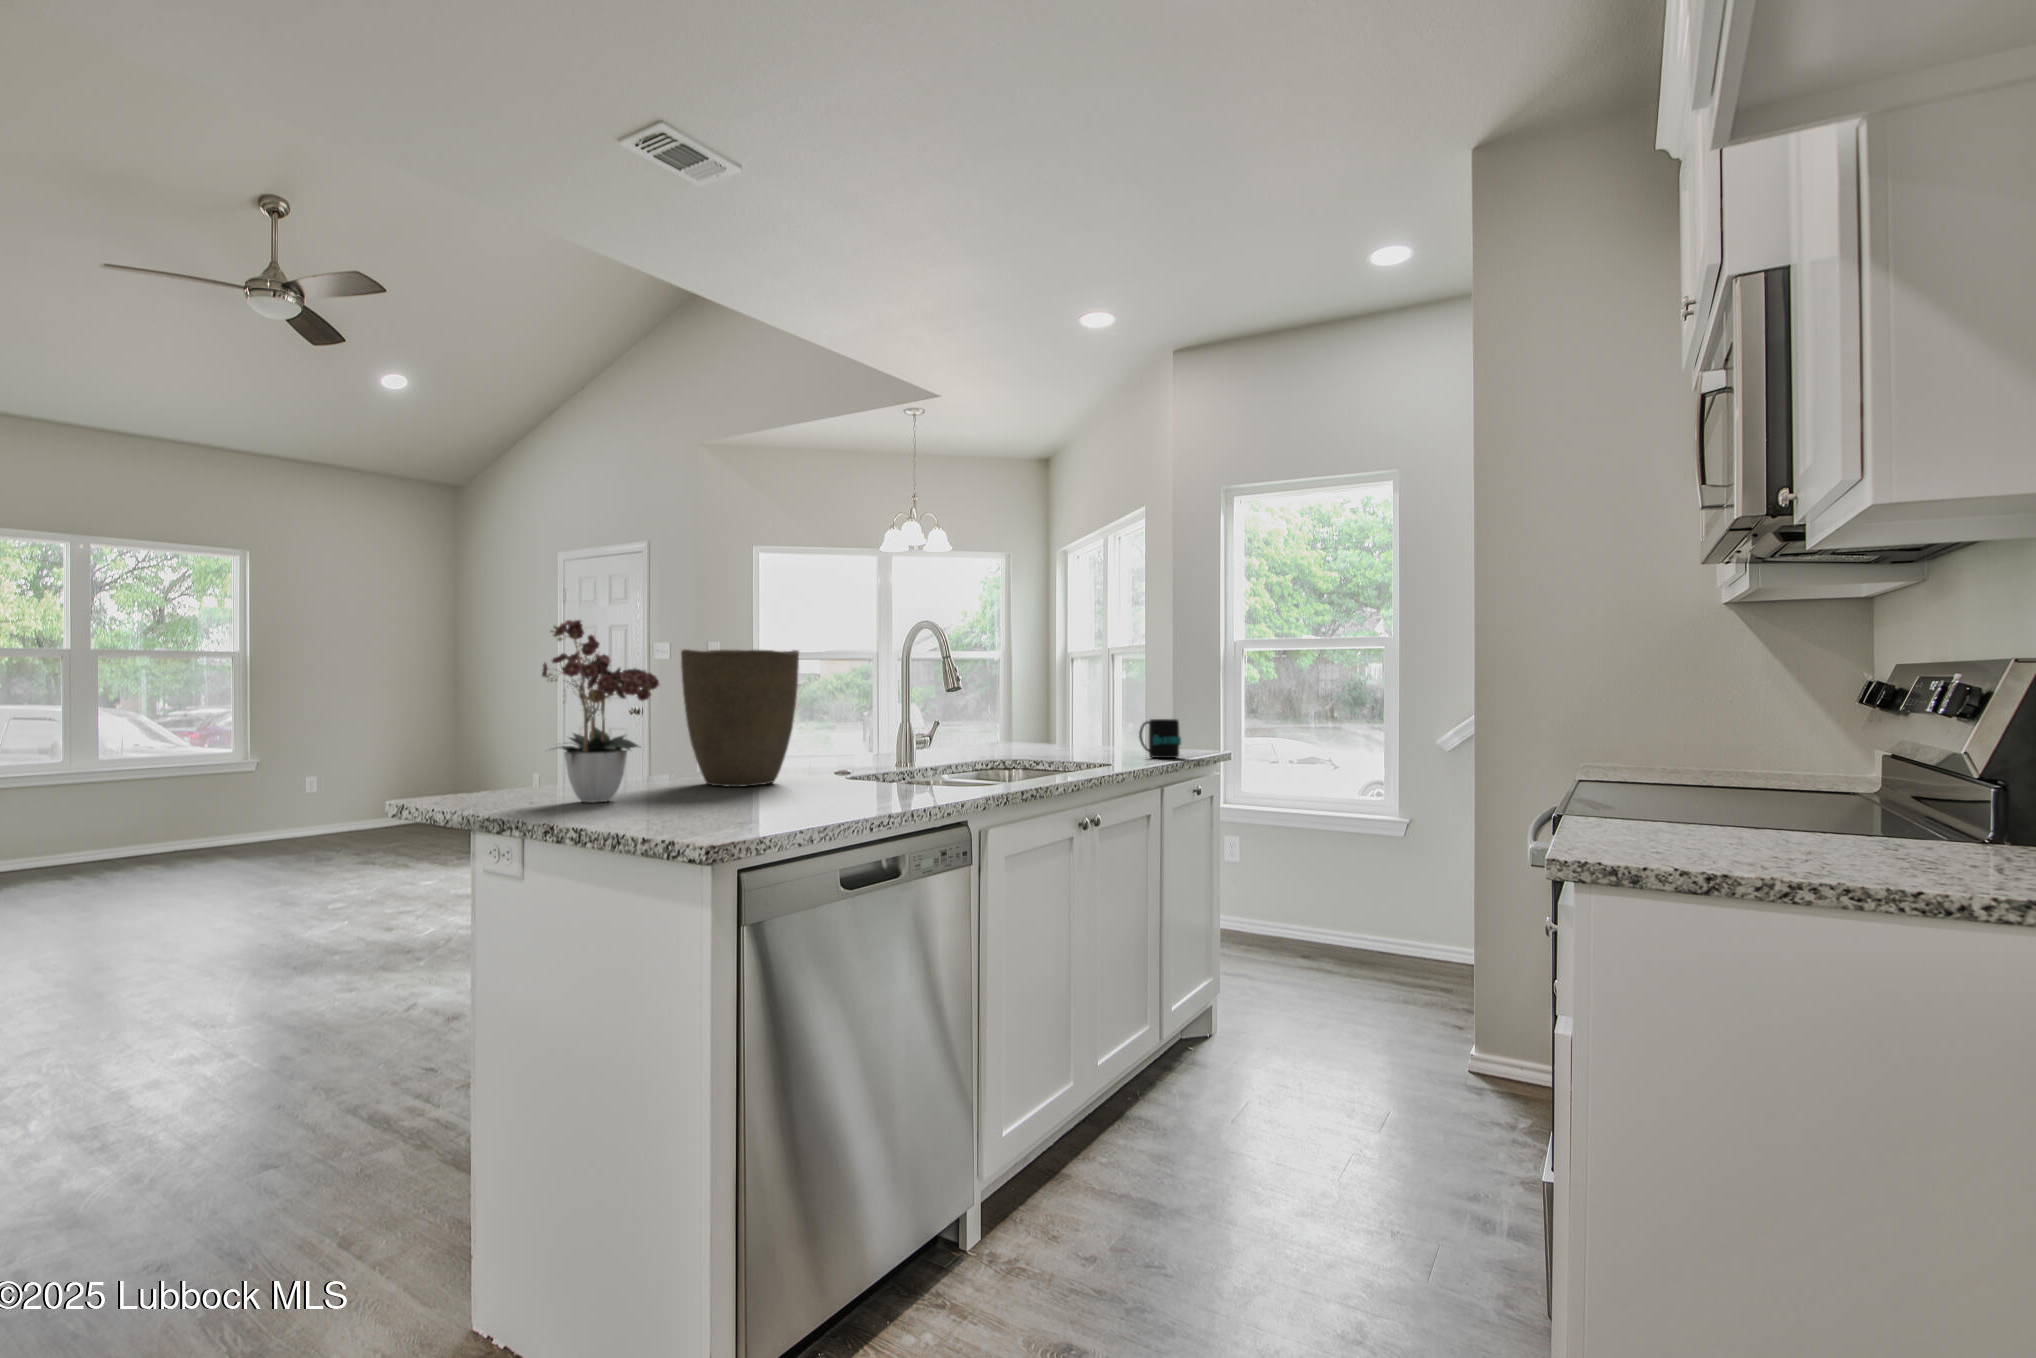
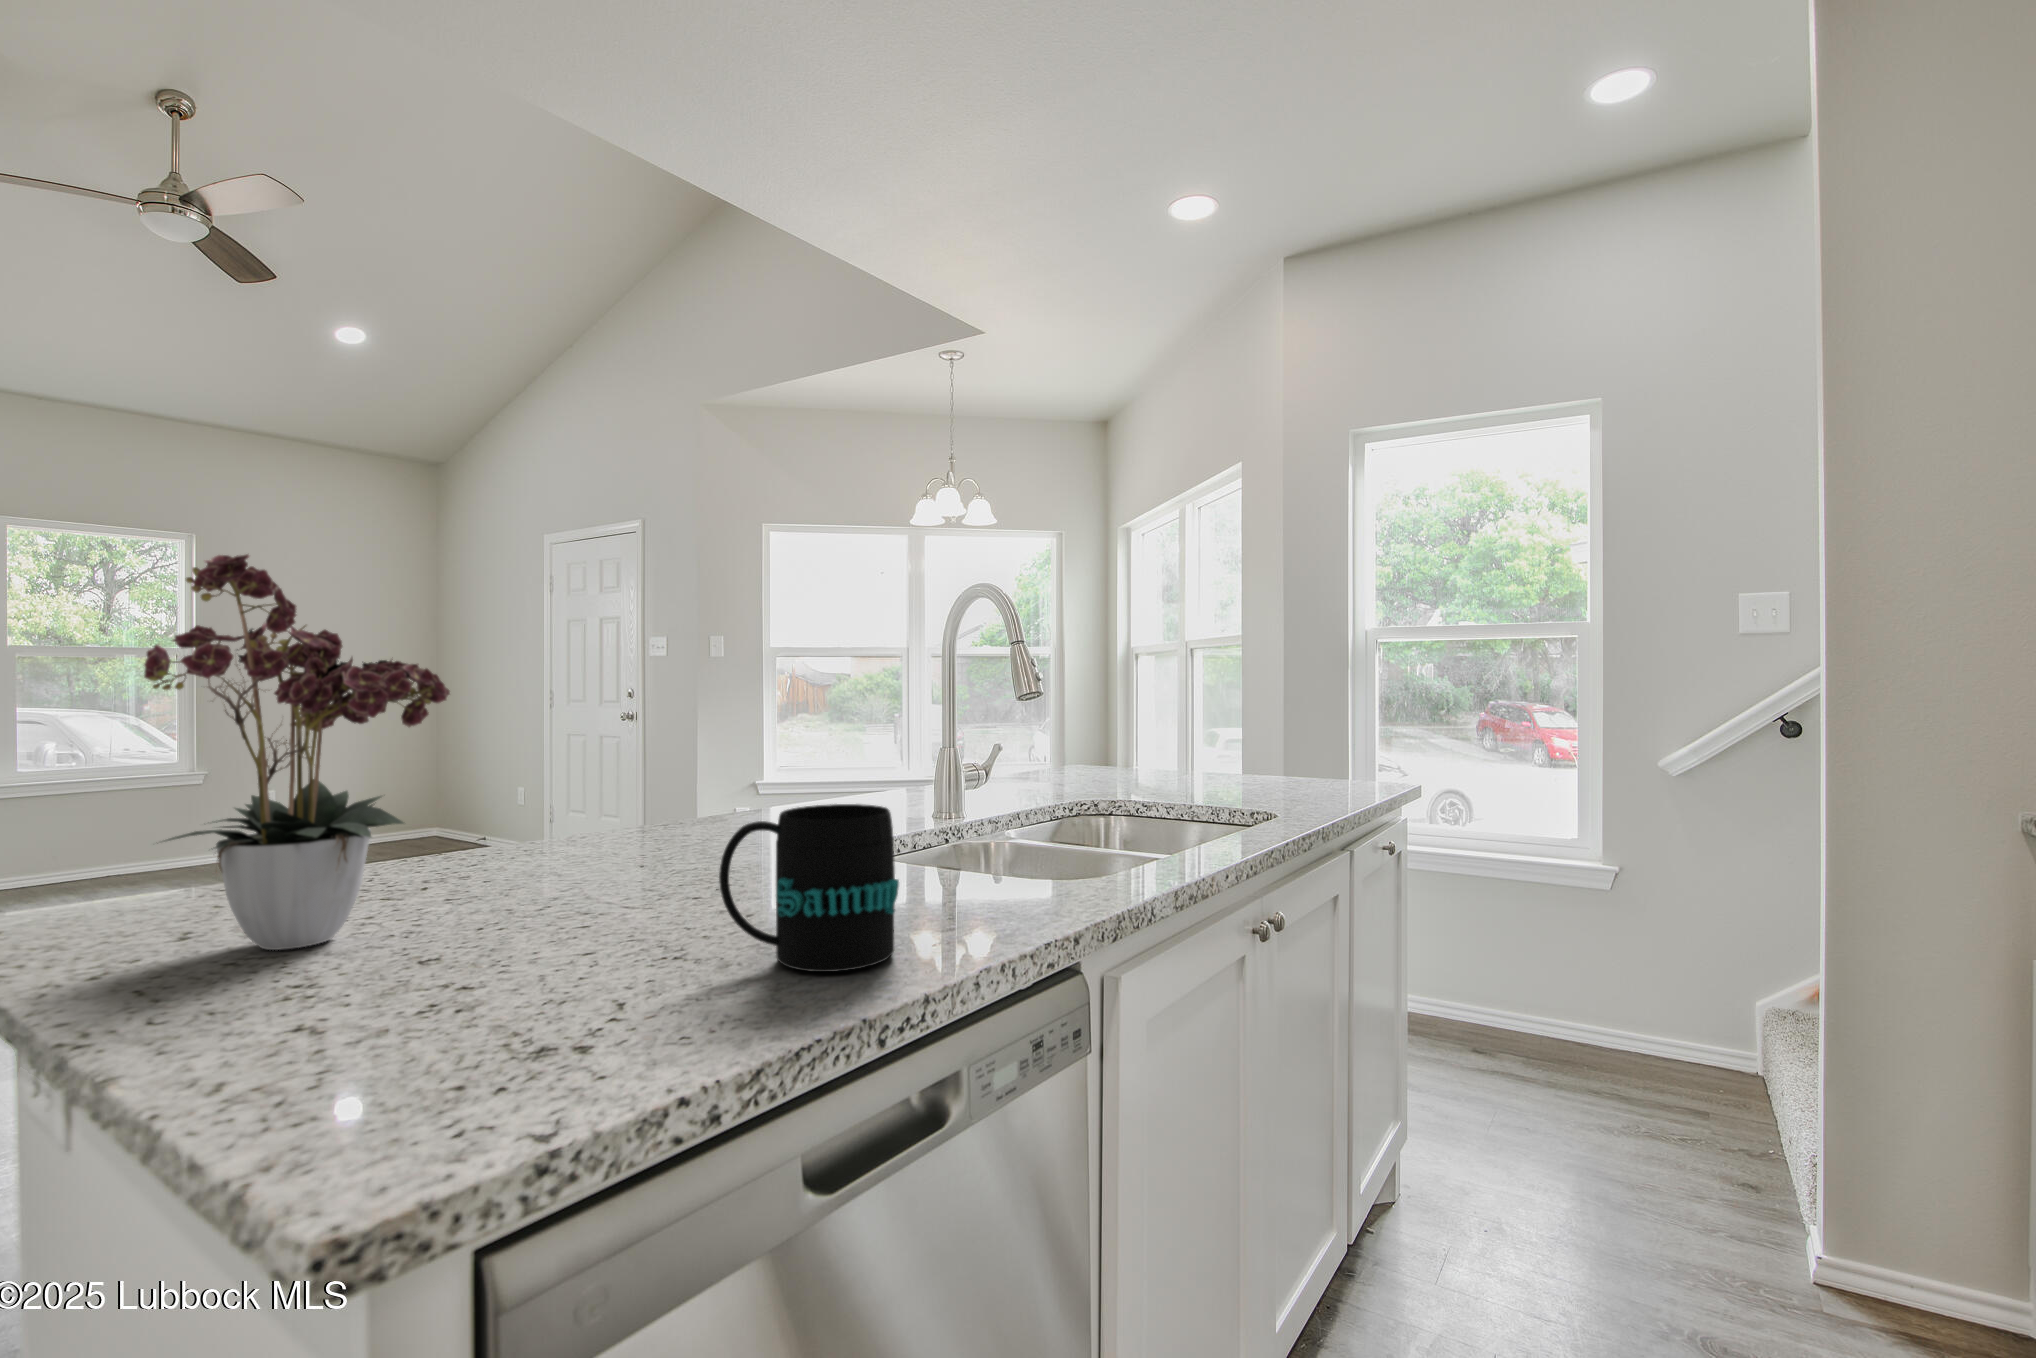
vase: present [681,649,799,787] -> none [541,624,762,878]
mug: present [1139,719,1181,758] -> present [719,804,899,972]

